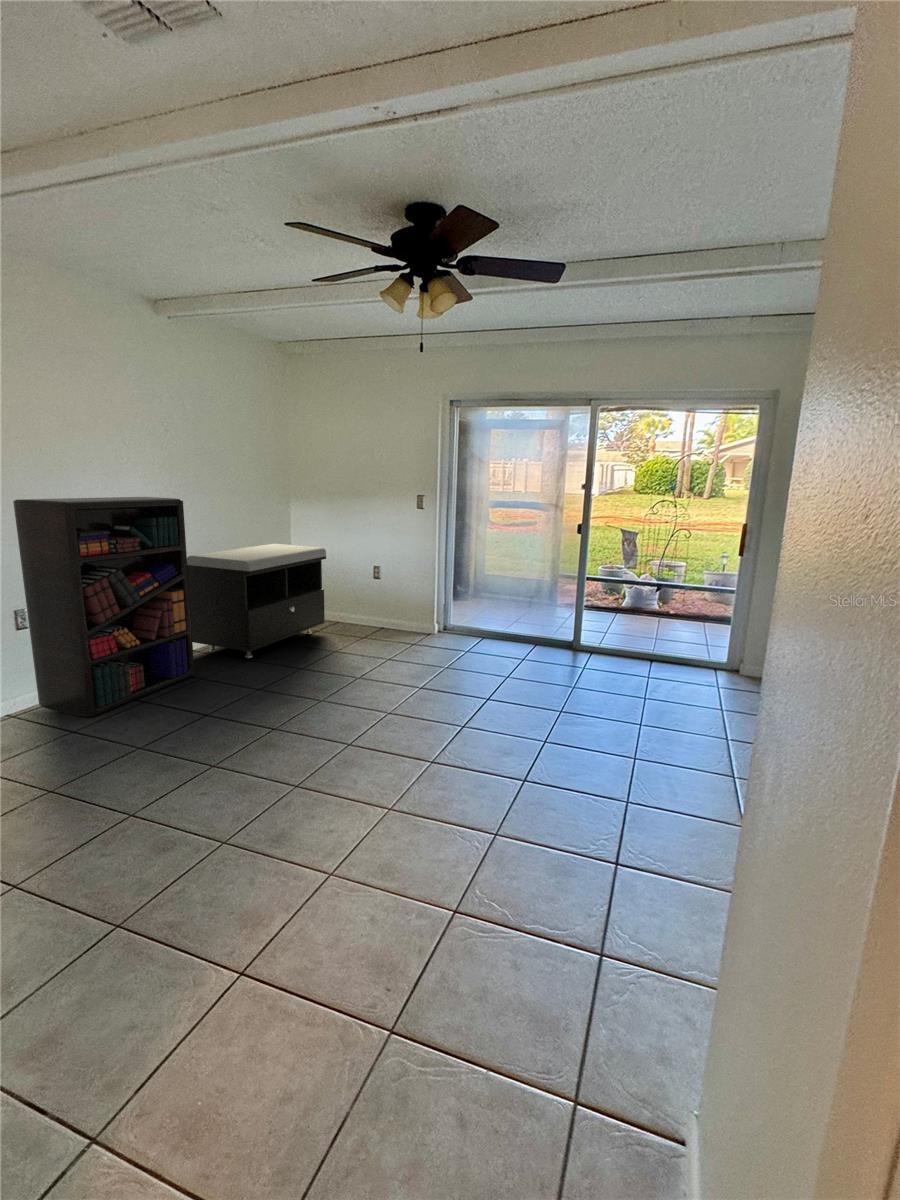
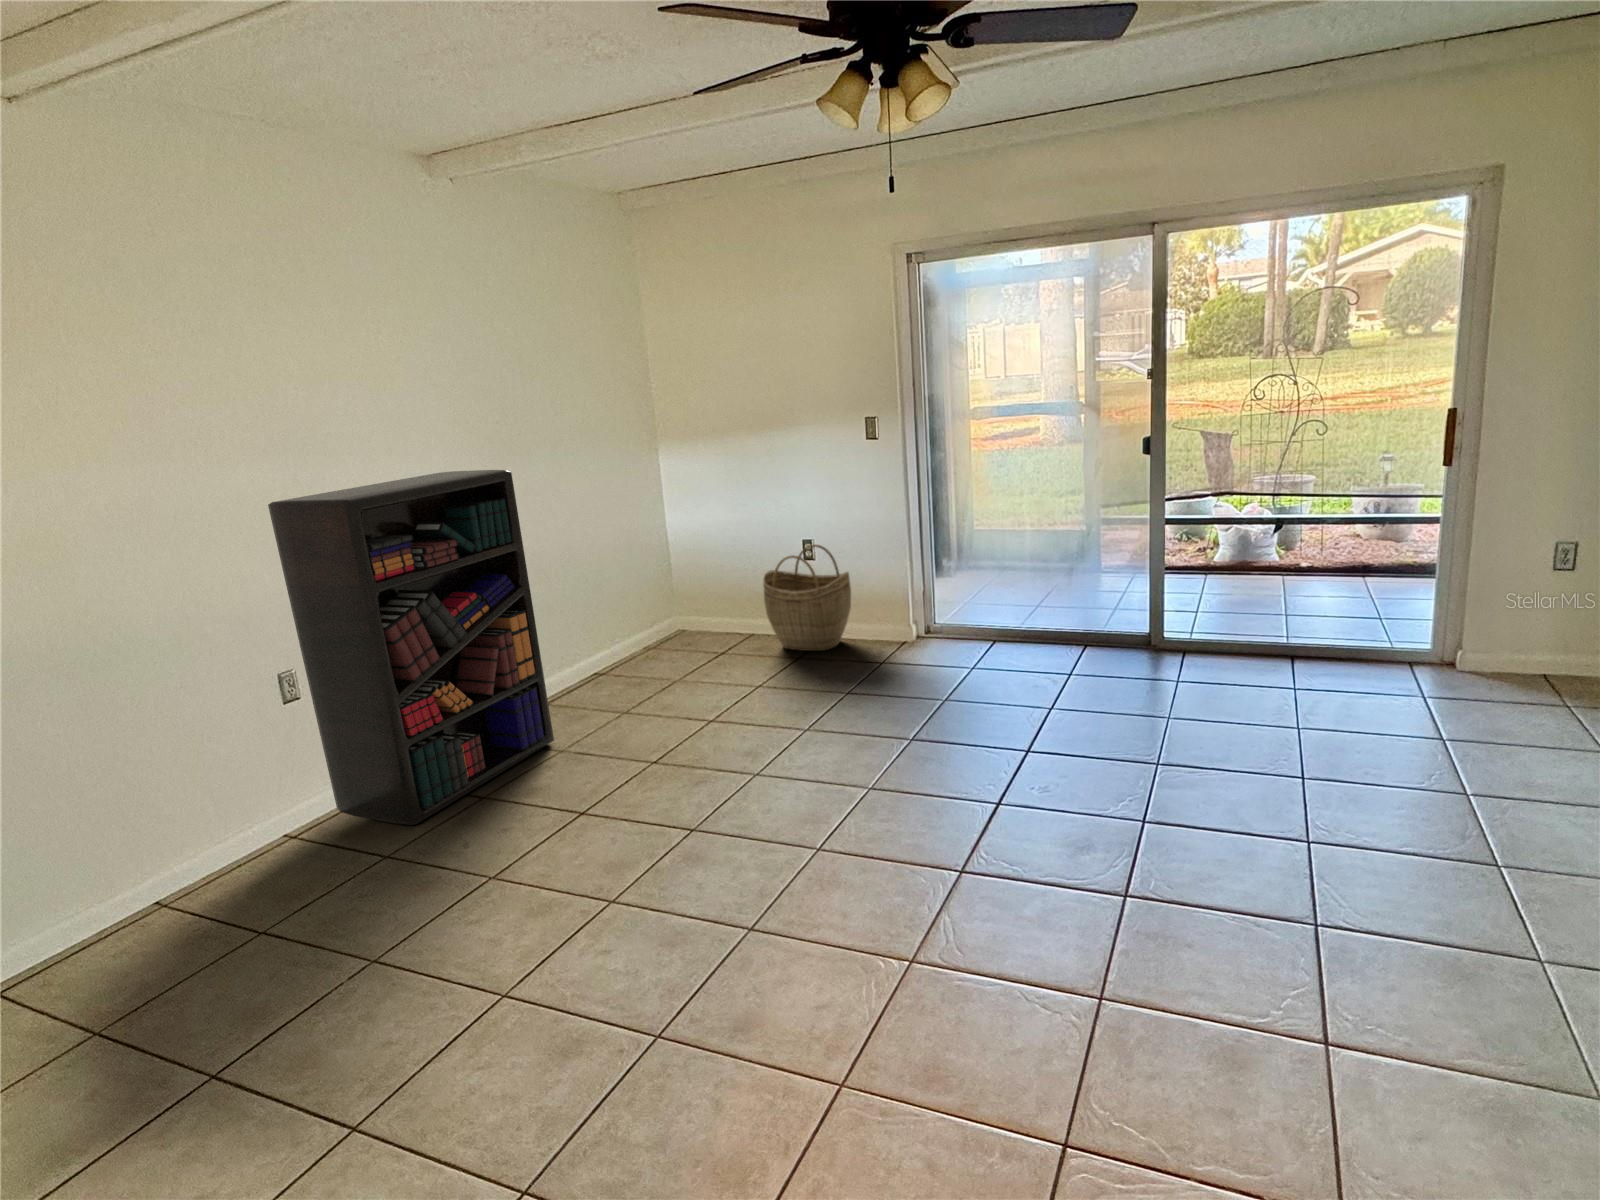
storage bench: present [187,544,326,658] -> none [520,517,735,705]
woven basket: none [345,571,400,637] -> present [763,544,851,651]

